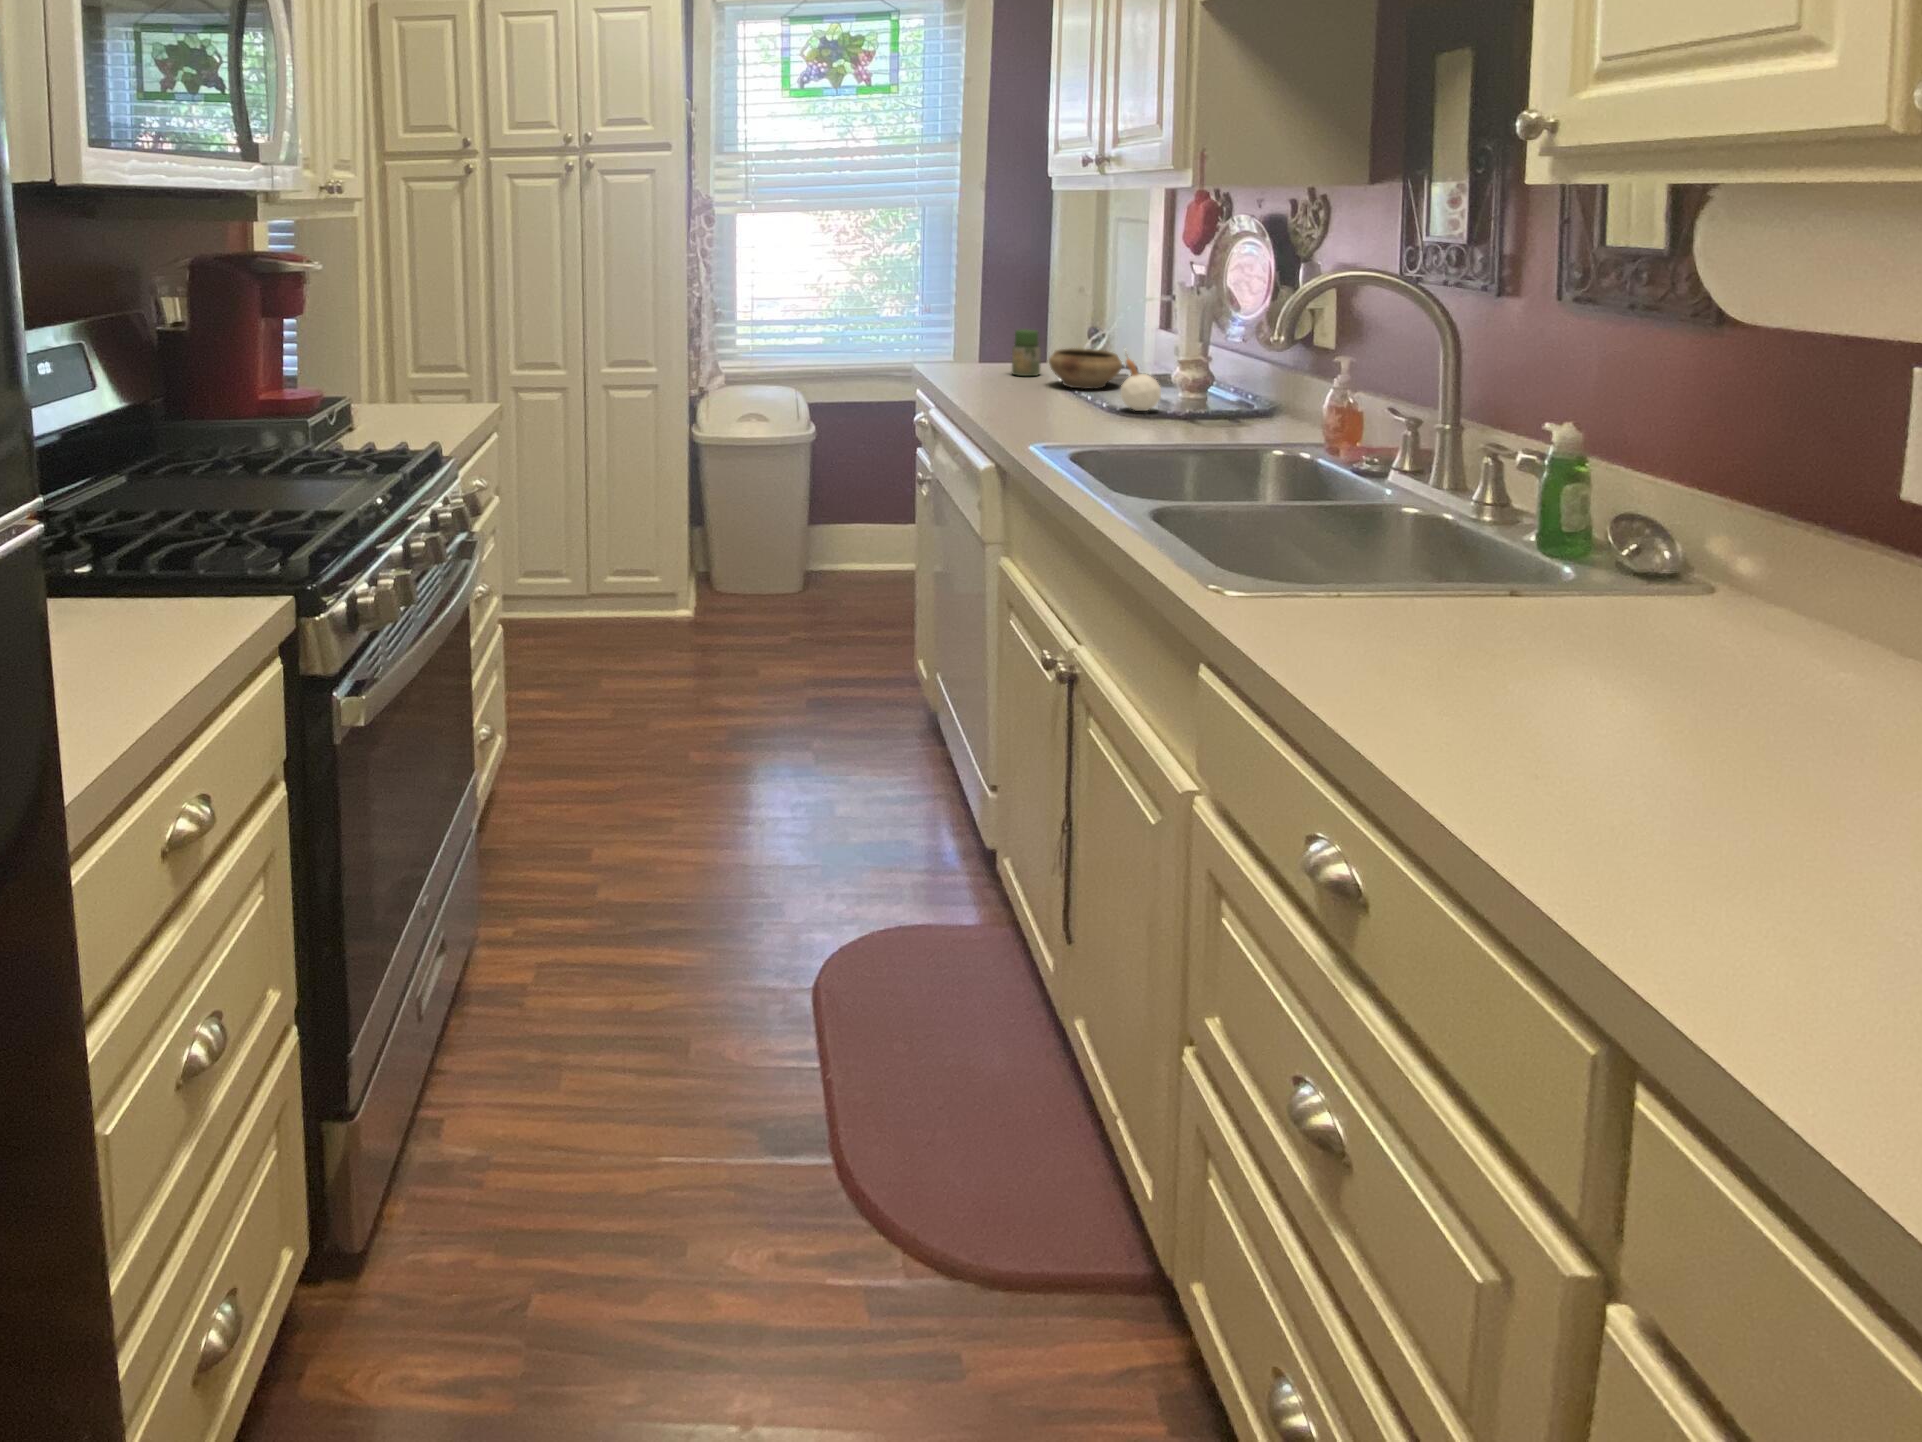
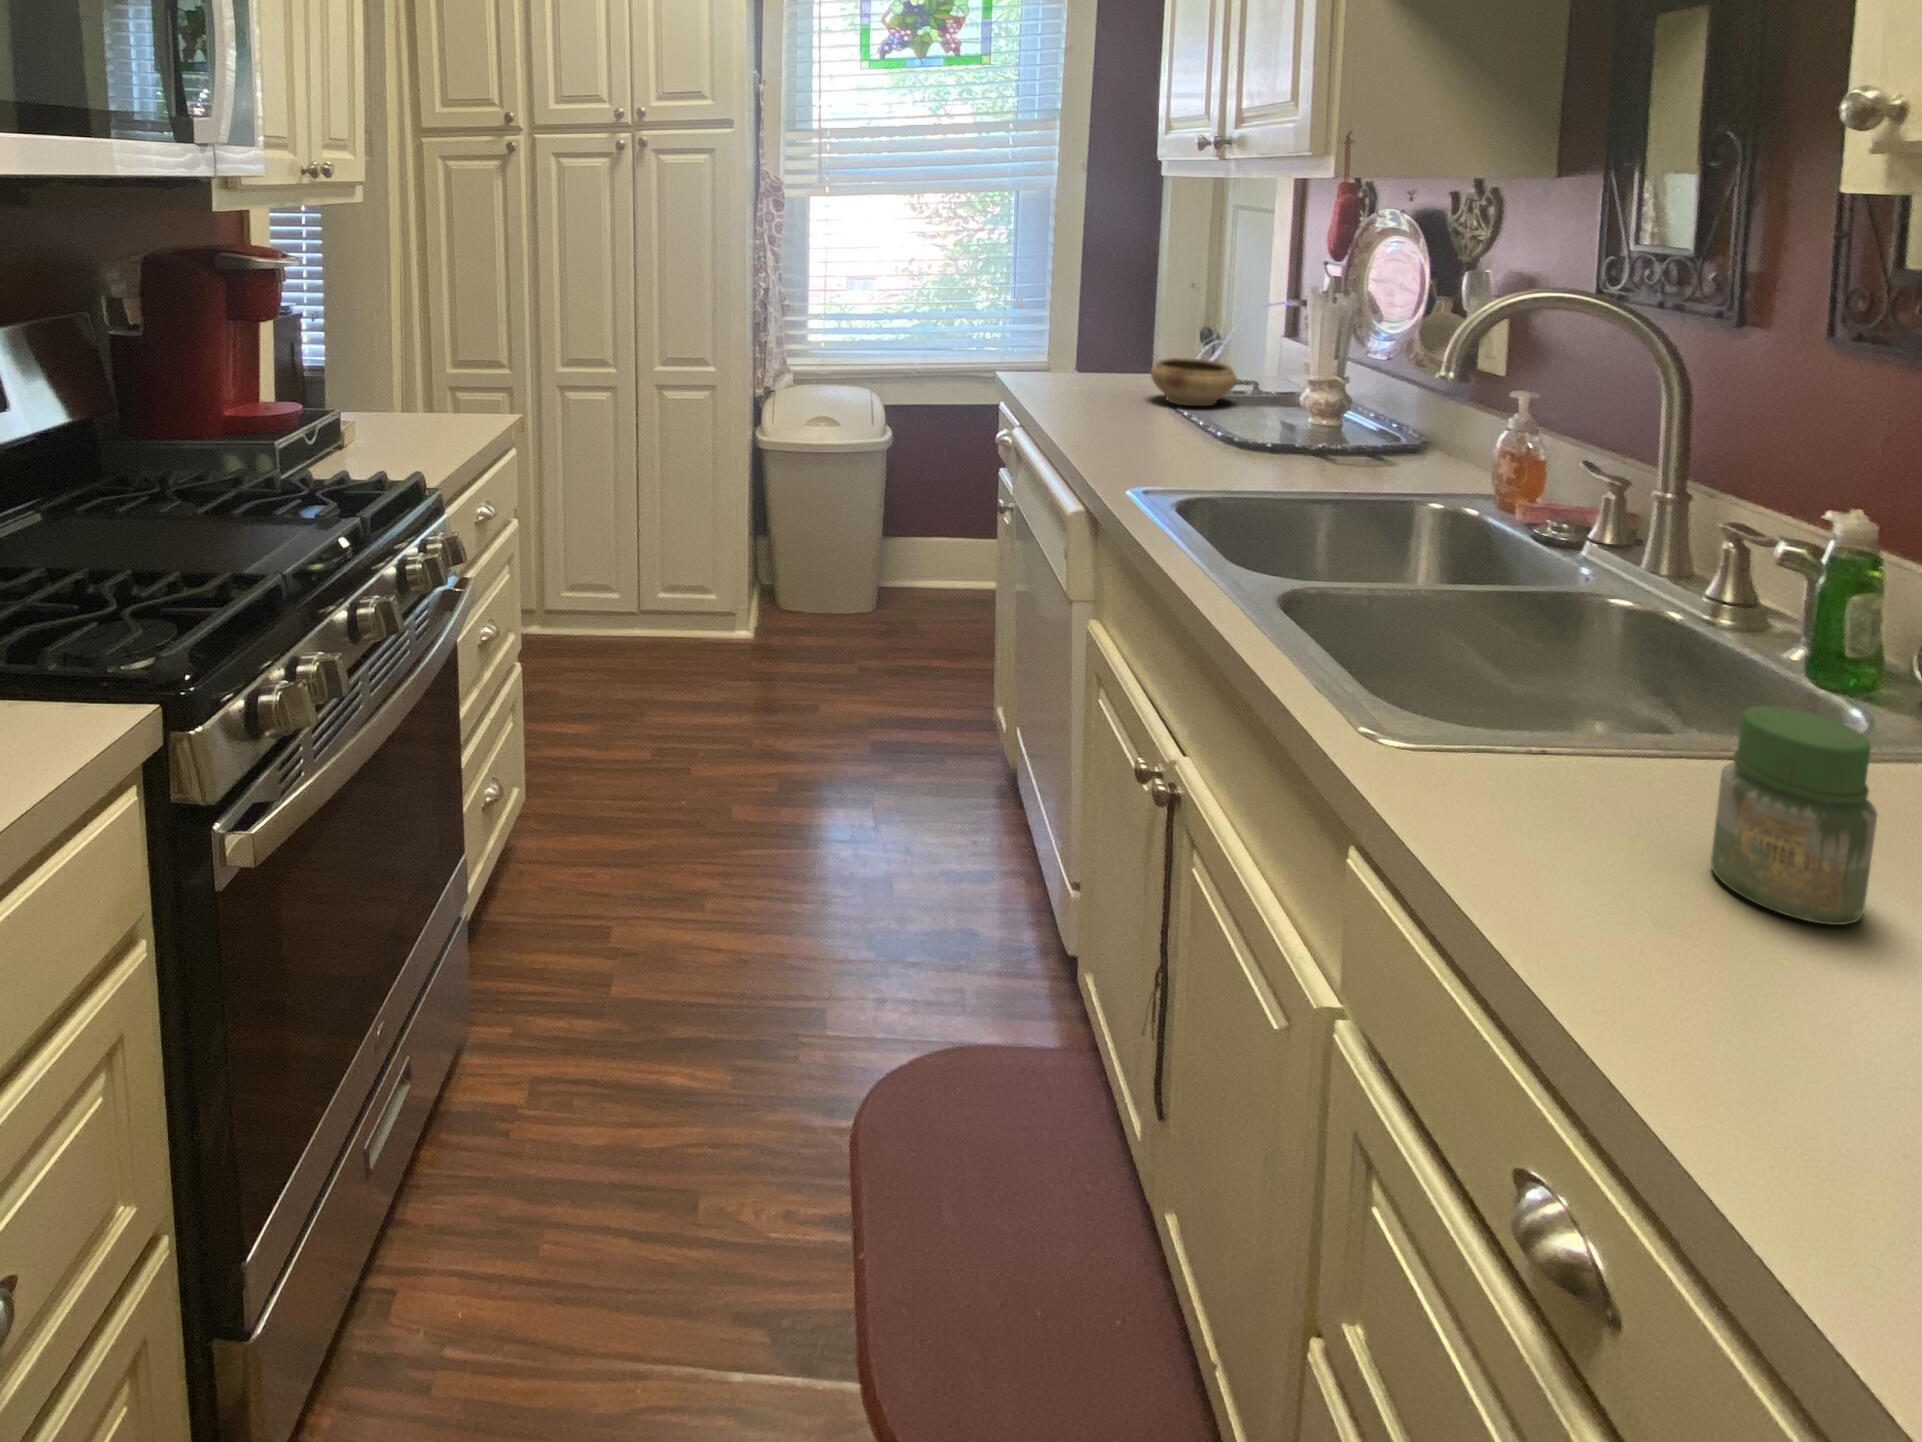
jar: present [1012,329,1041,376] -> present [1711,706,1877,925]
candle: present [1121,358,1161,411] -> none [1235,362,1284,439]

